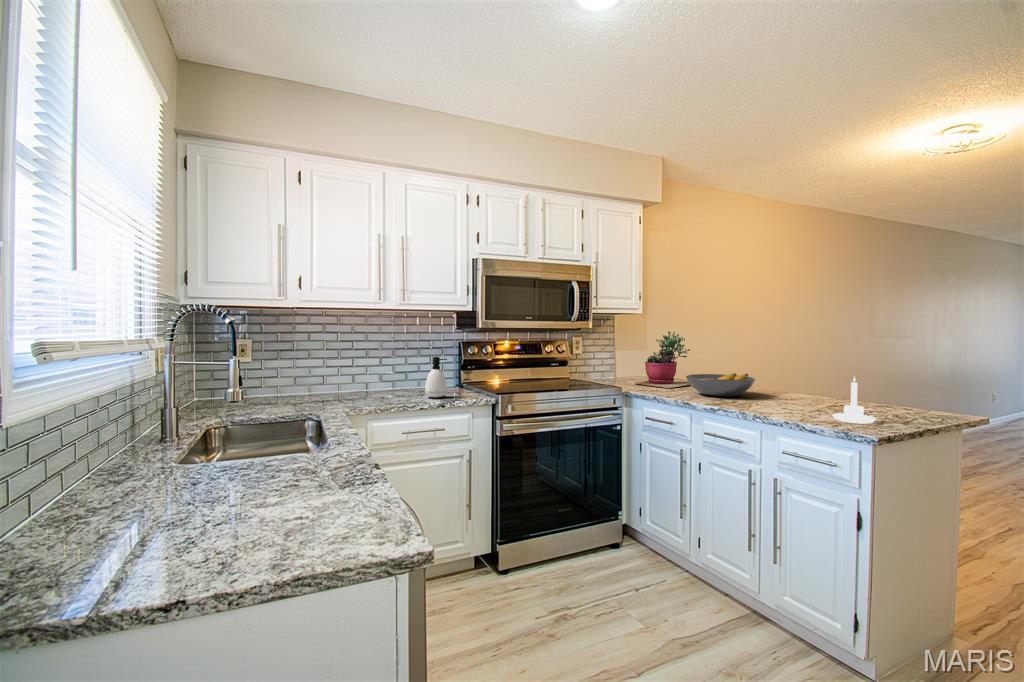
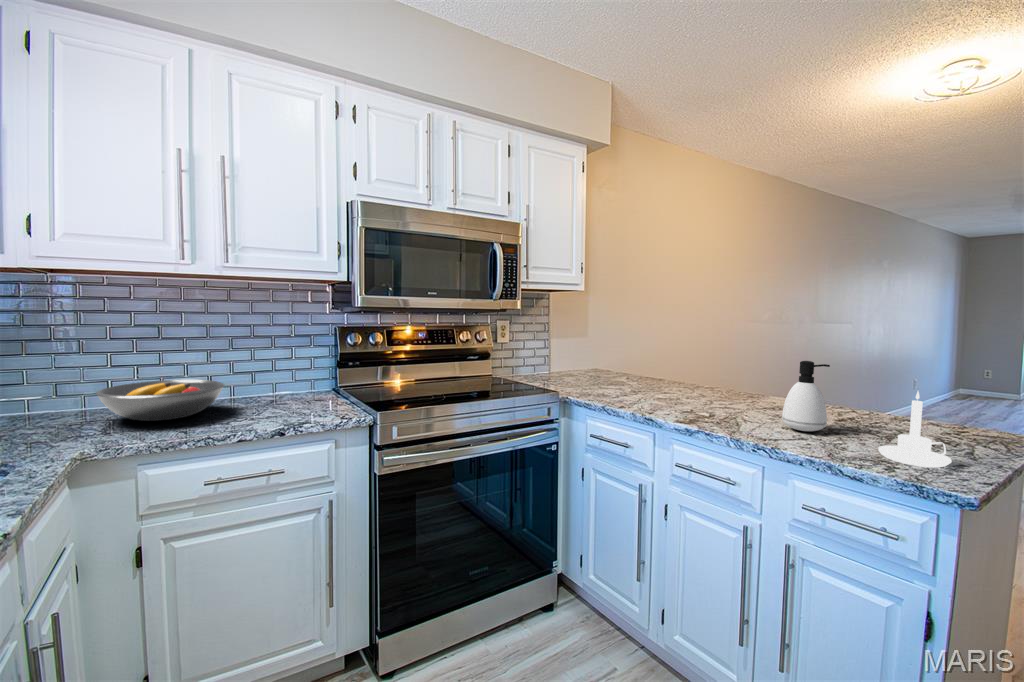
succulent plant: present [636,331,690,388] -> none [573,315,649,390]
soap dispenser: present [425,357,447,397] -> present [782,361,830,431]
fruit bowl: present [686,373,755,397] -> present [96,380,224,421]

